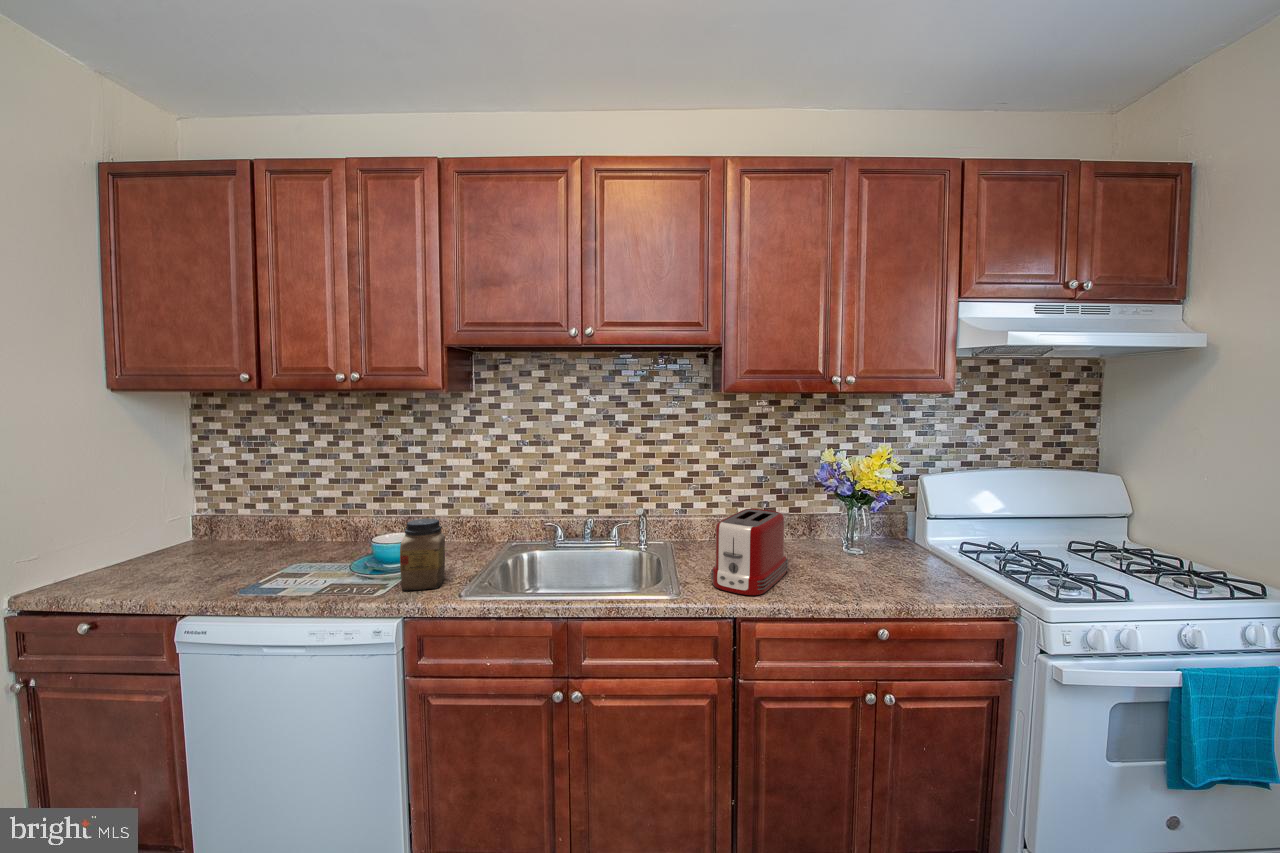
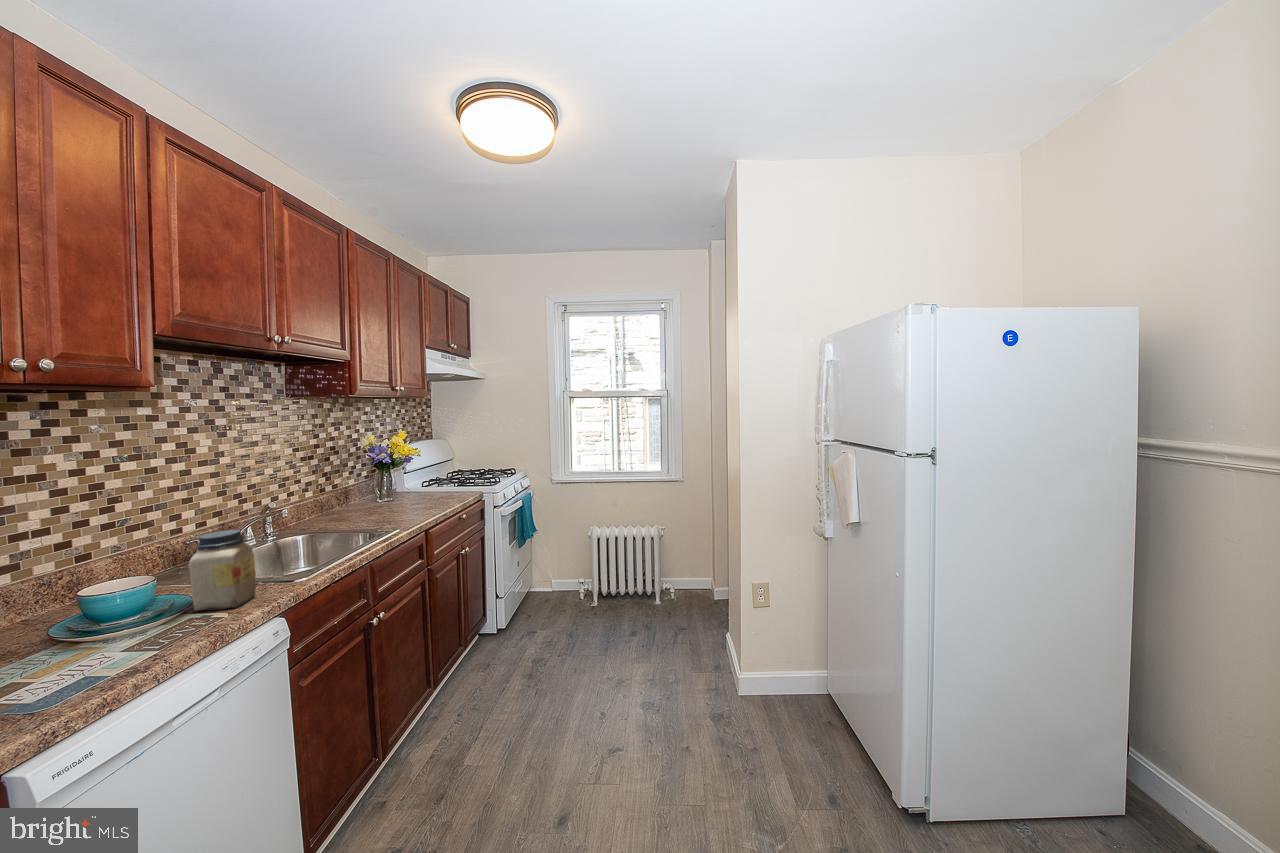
toaster: present [711,509,788,595] -> none [360,477,421,527]

